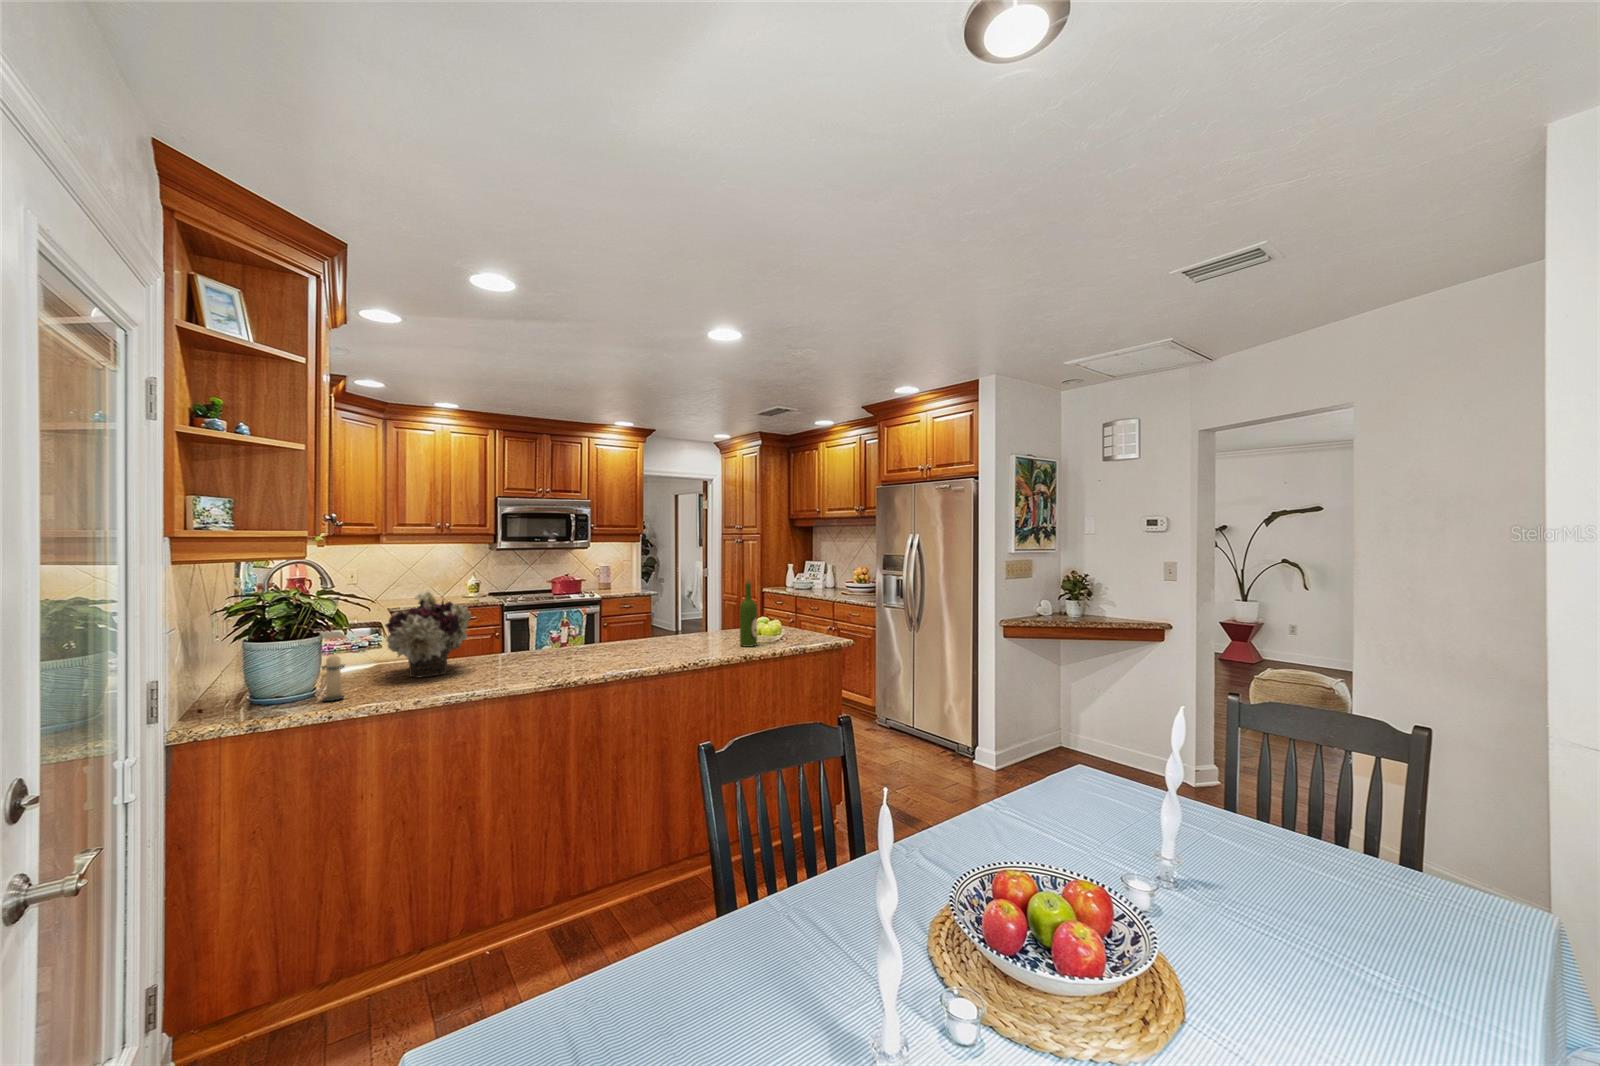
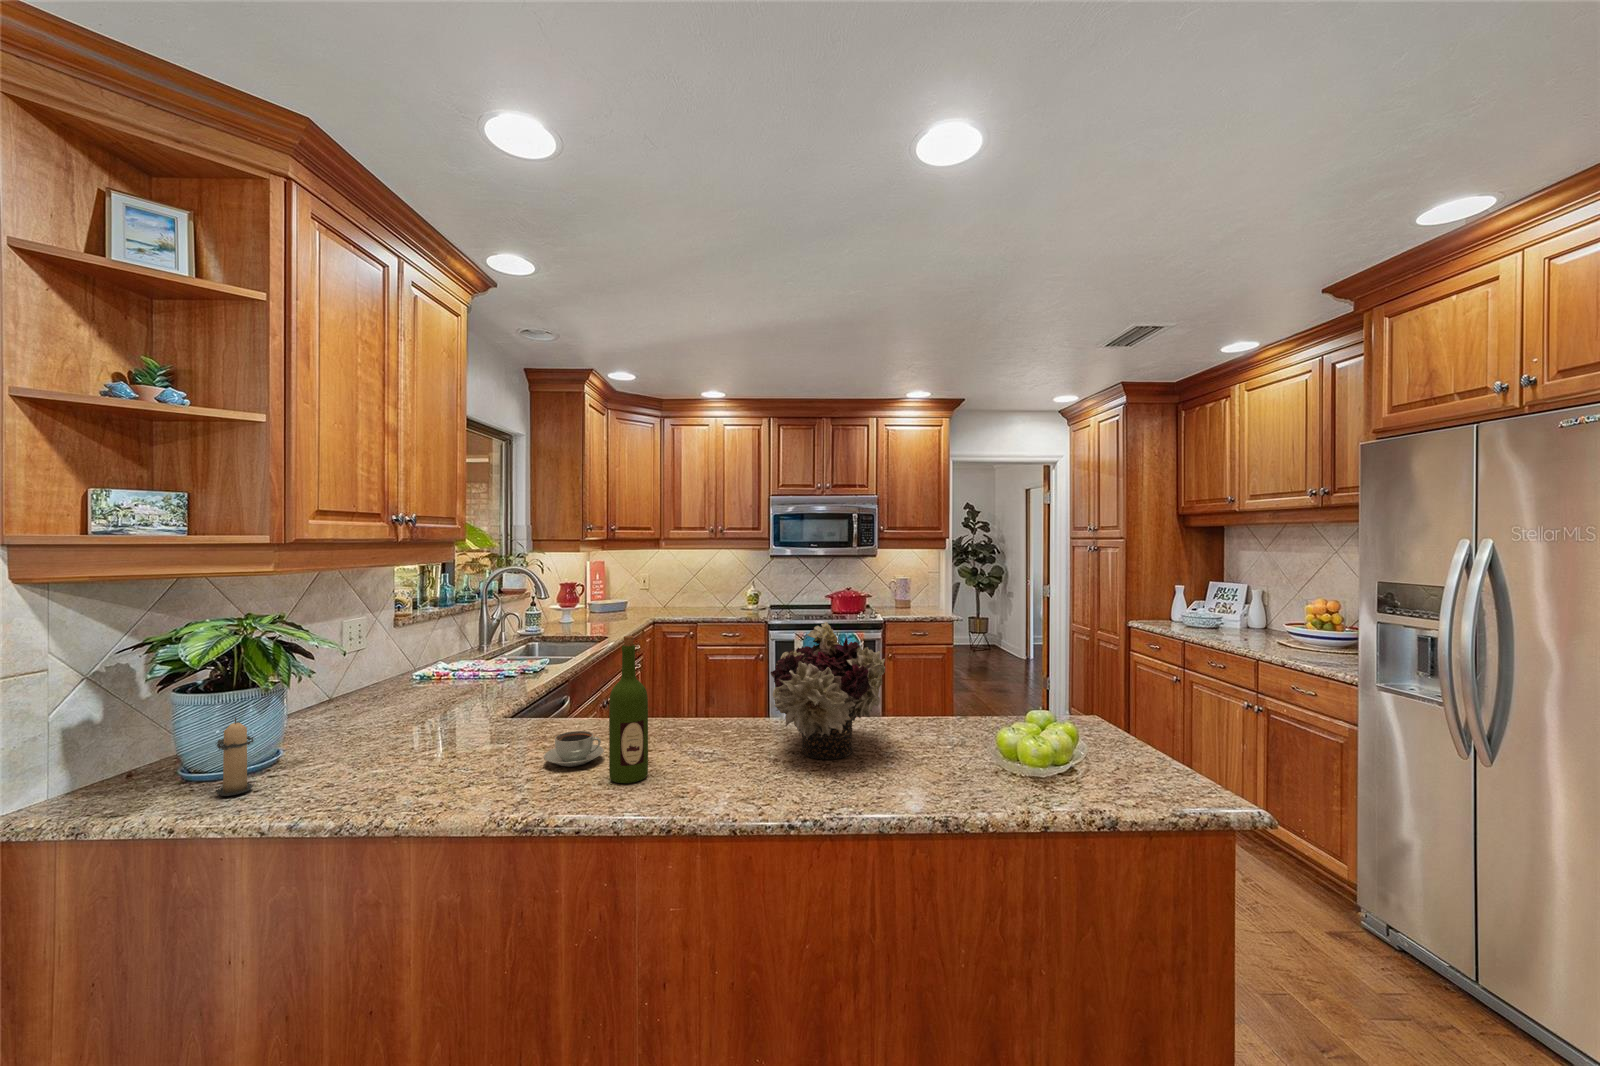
wine bottle: present [740,579,757,647] -> present [609,636,648,783]
flower arrangement: present [385,590,471,678] -> present [771,622,885,759]
coffee cup: none [518,648,554,667] -> present [544,731,604,767]

